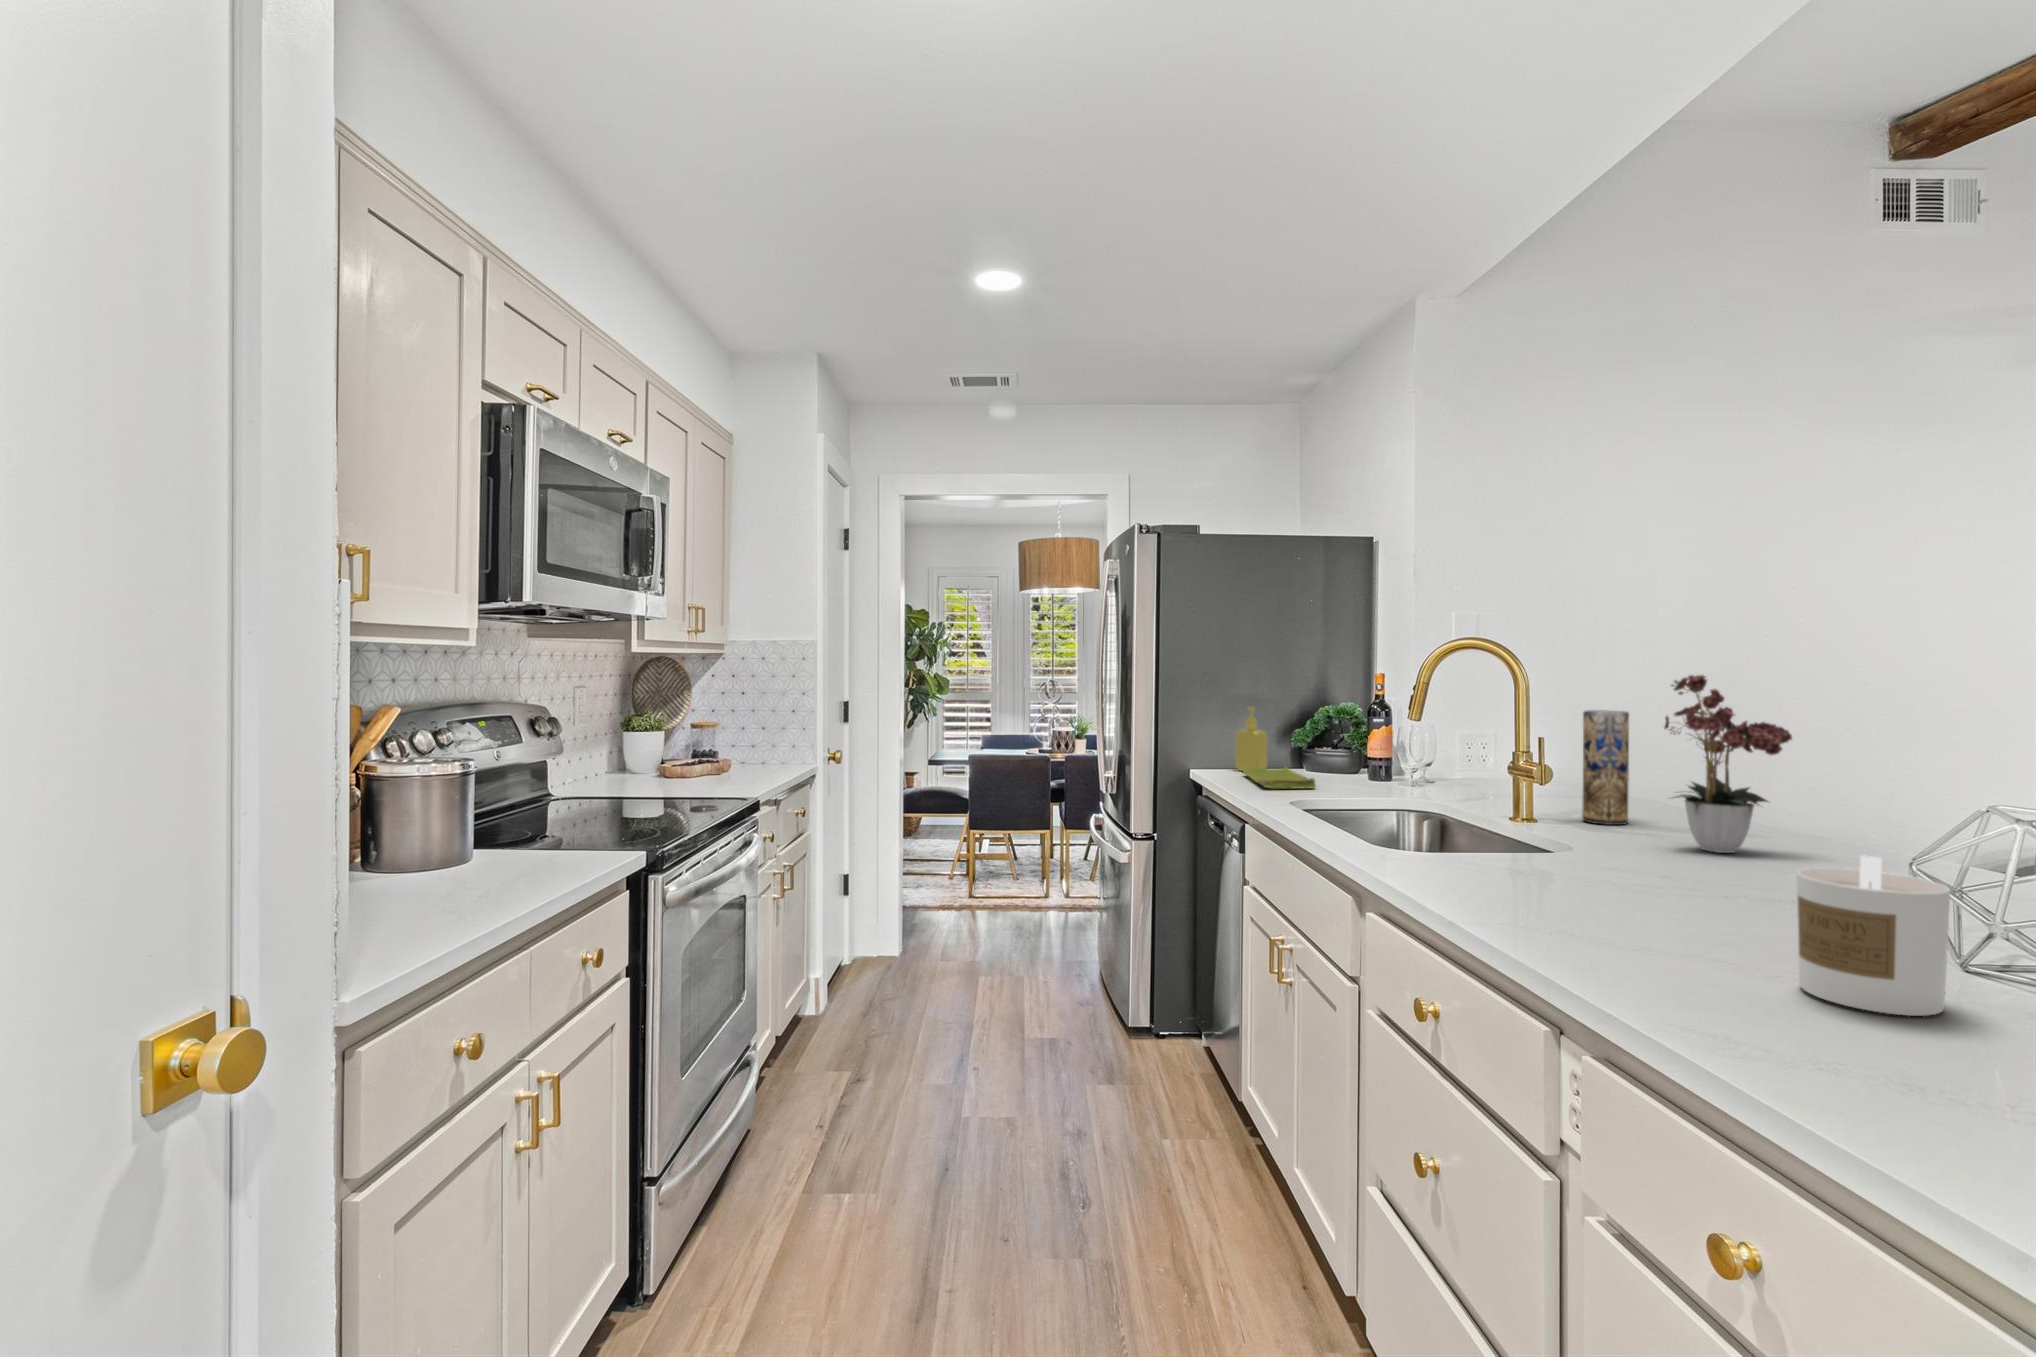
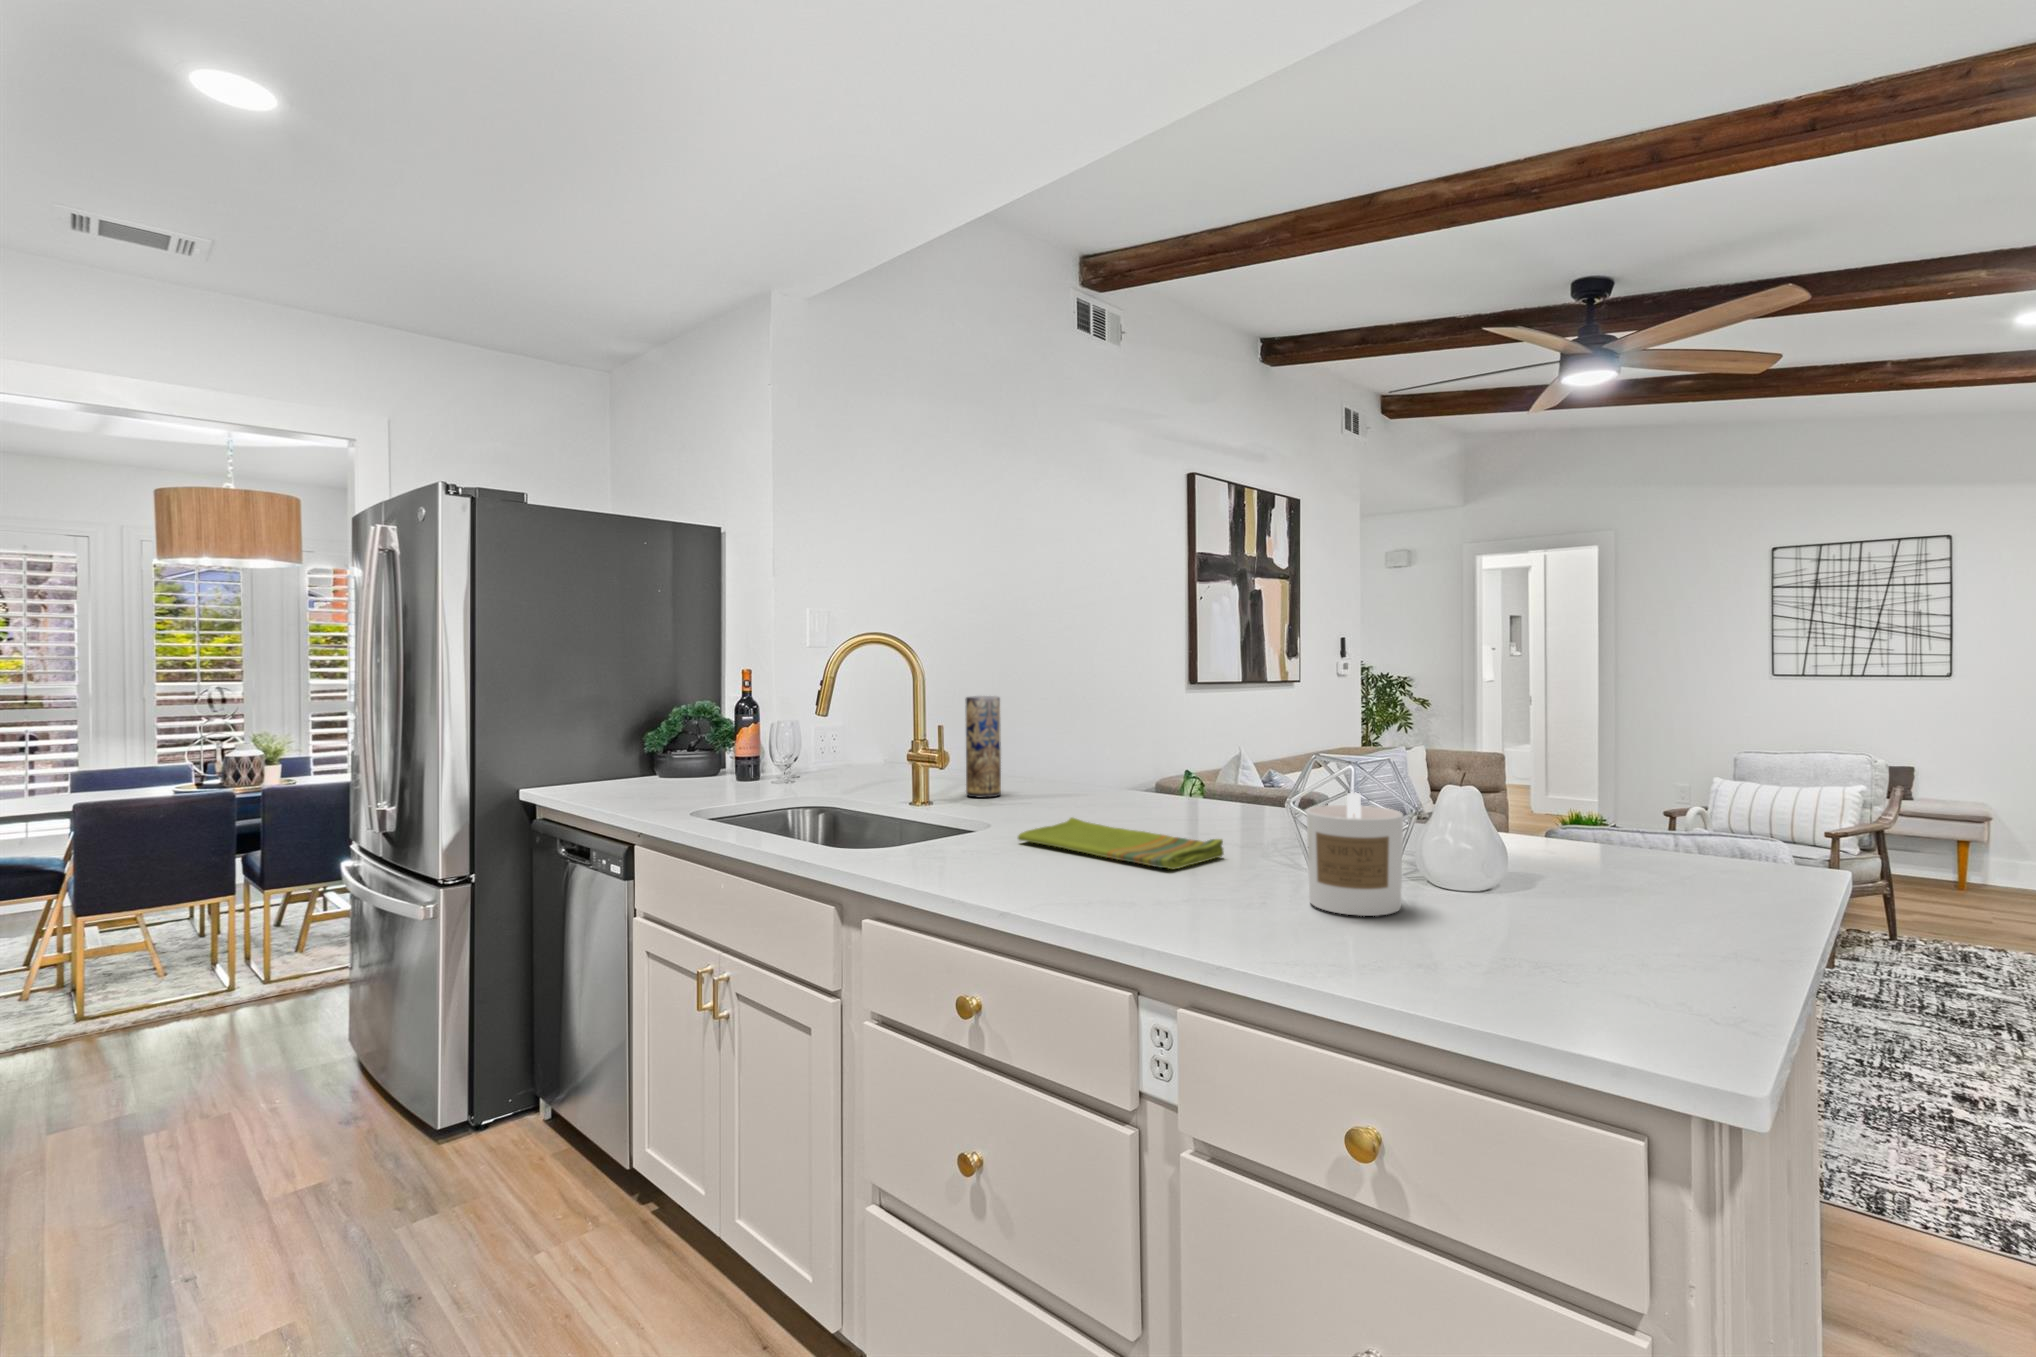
flower arrangement: present [1664,675,1792,853] -> none [1048,655,1138,809]
soap dispenser: present [1235,707,1268,771] -> none [574,709,614,784]
dish towel: present [1243,767,1316,789] -> present [1018,818,1223,869]

